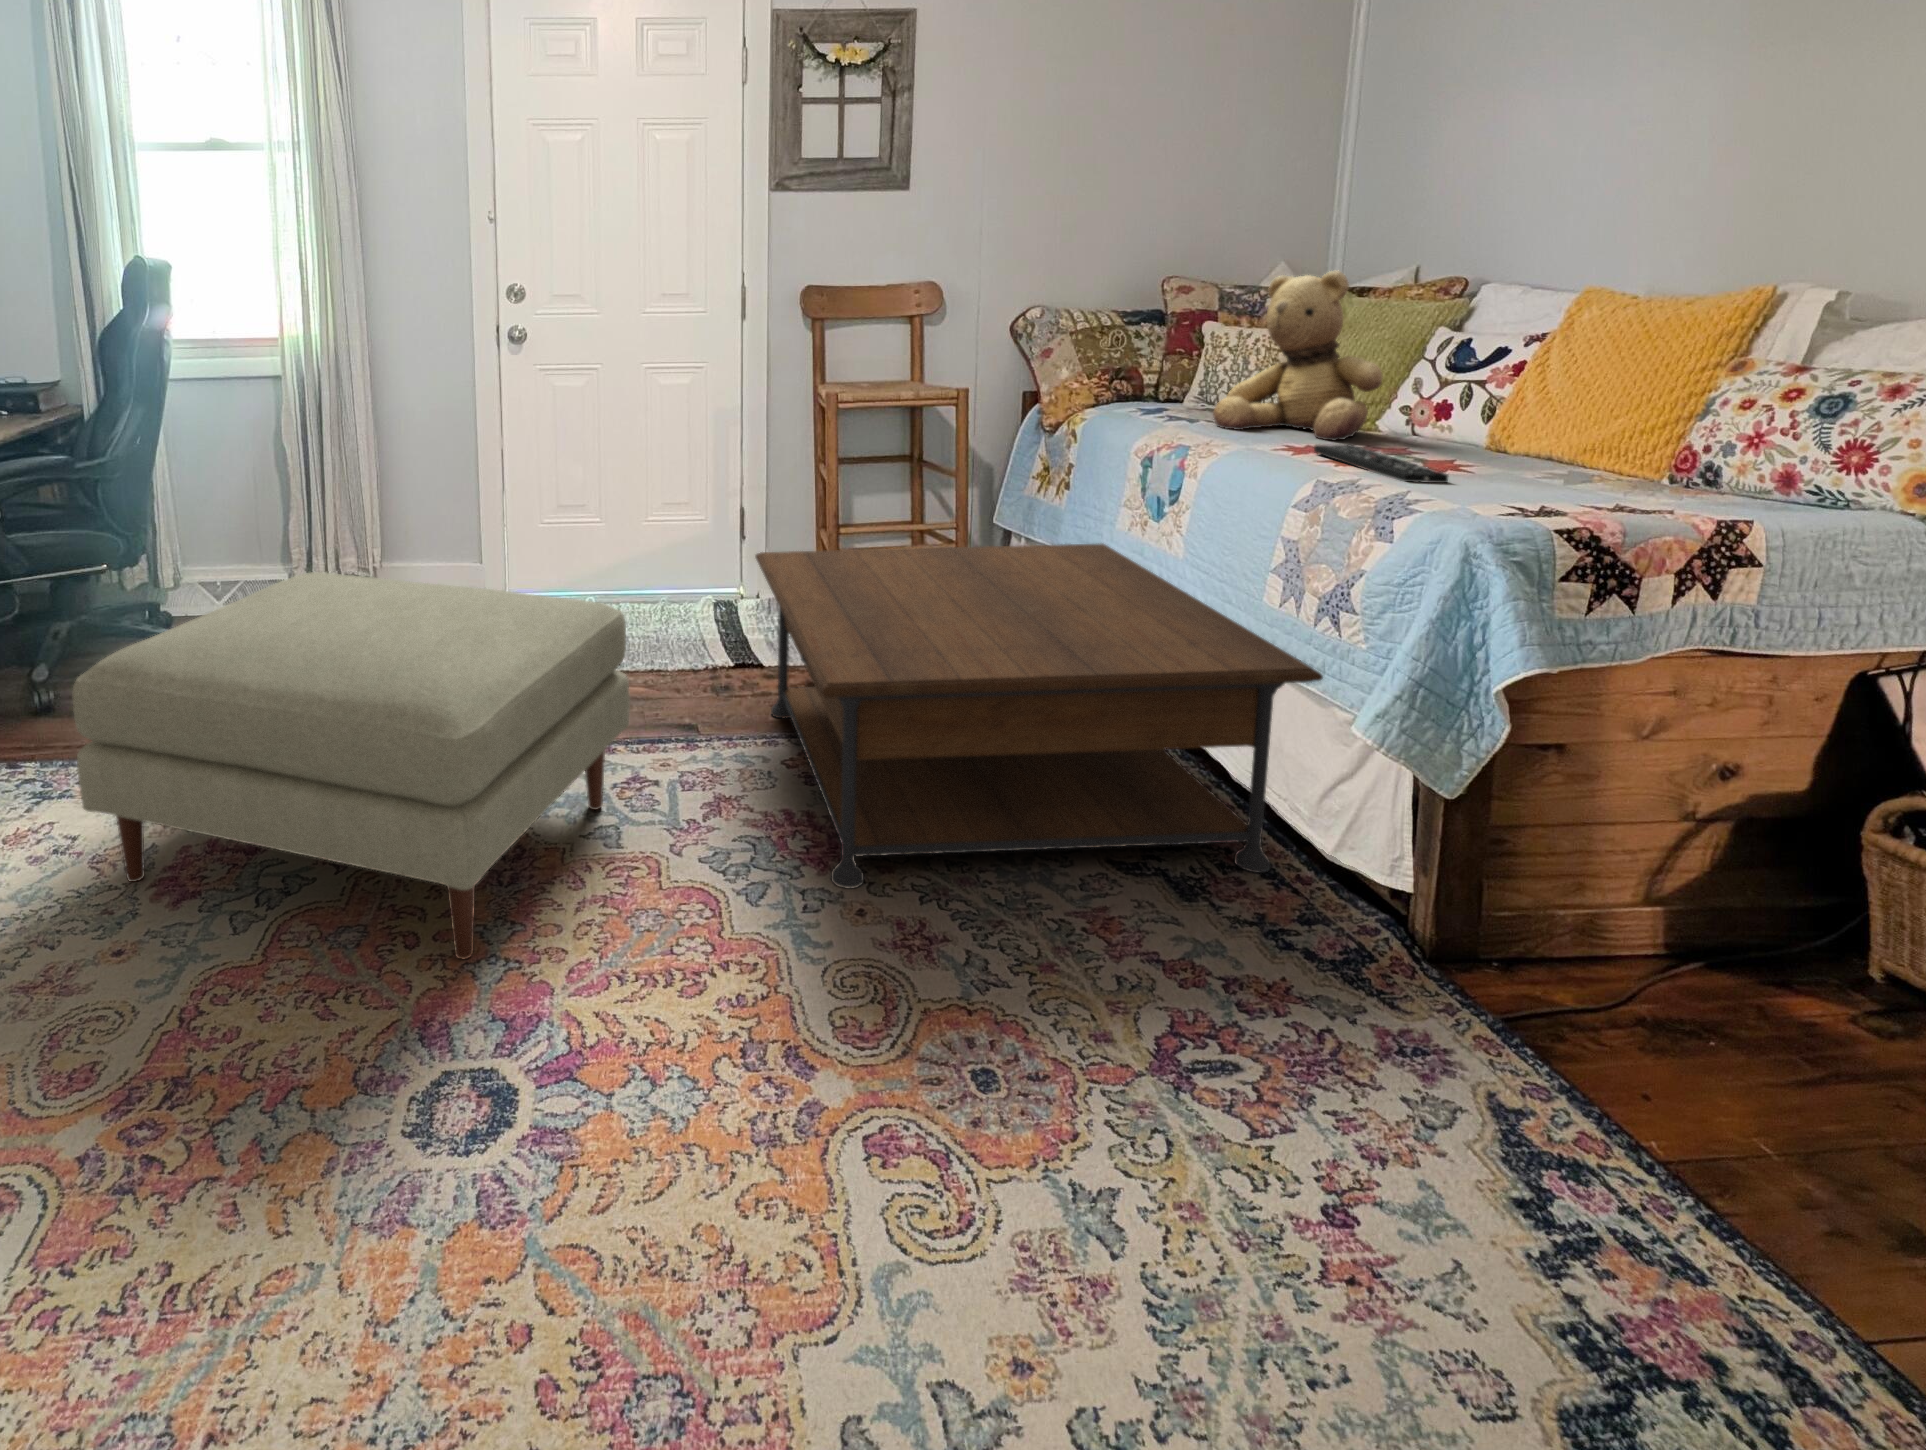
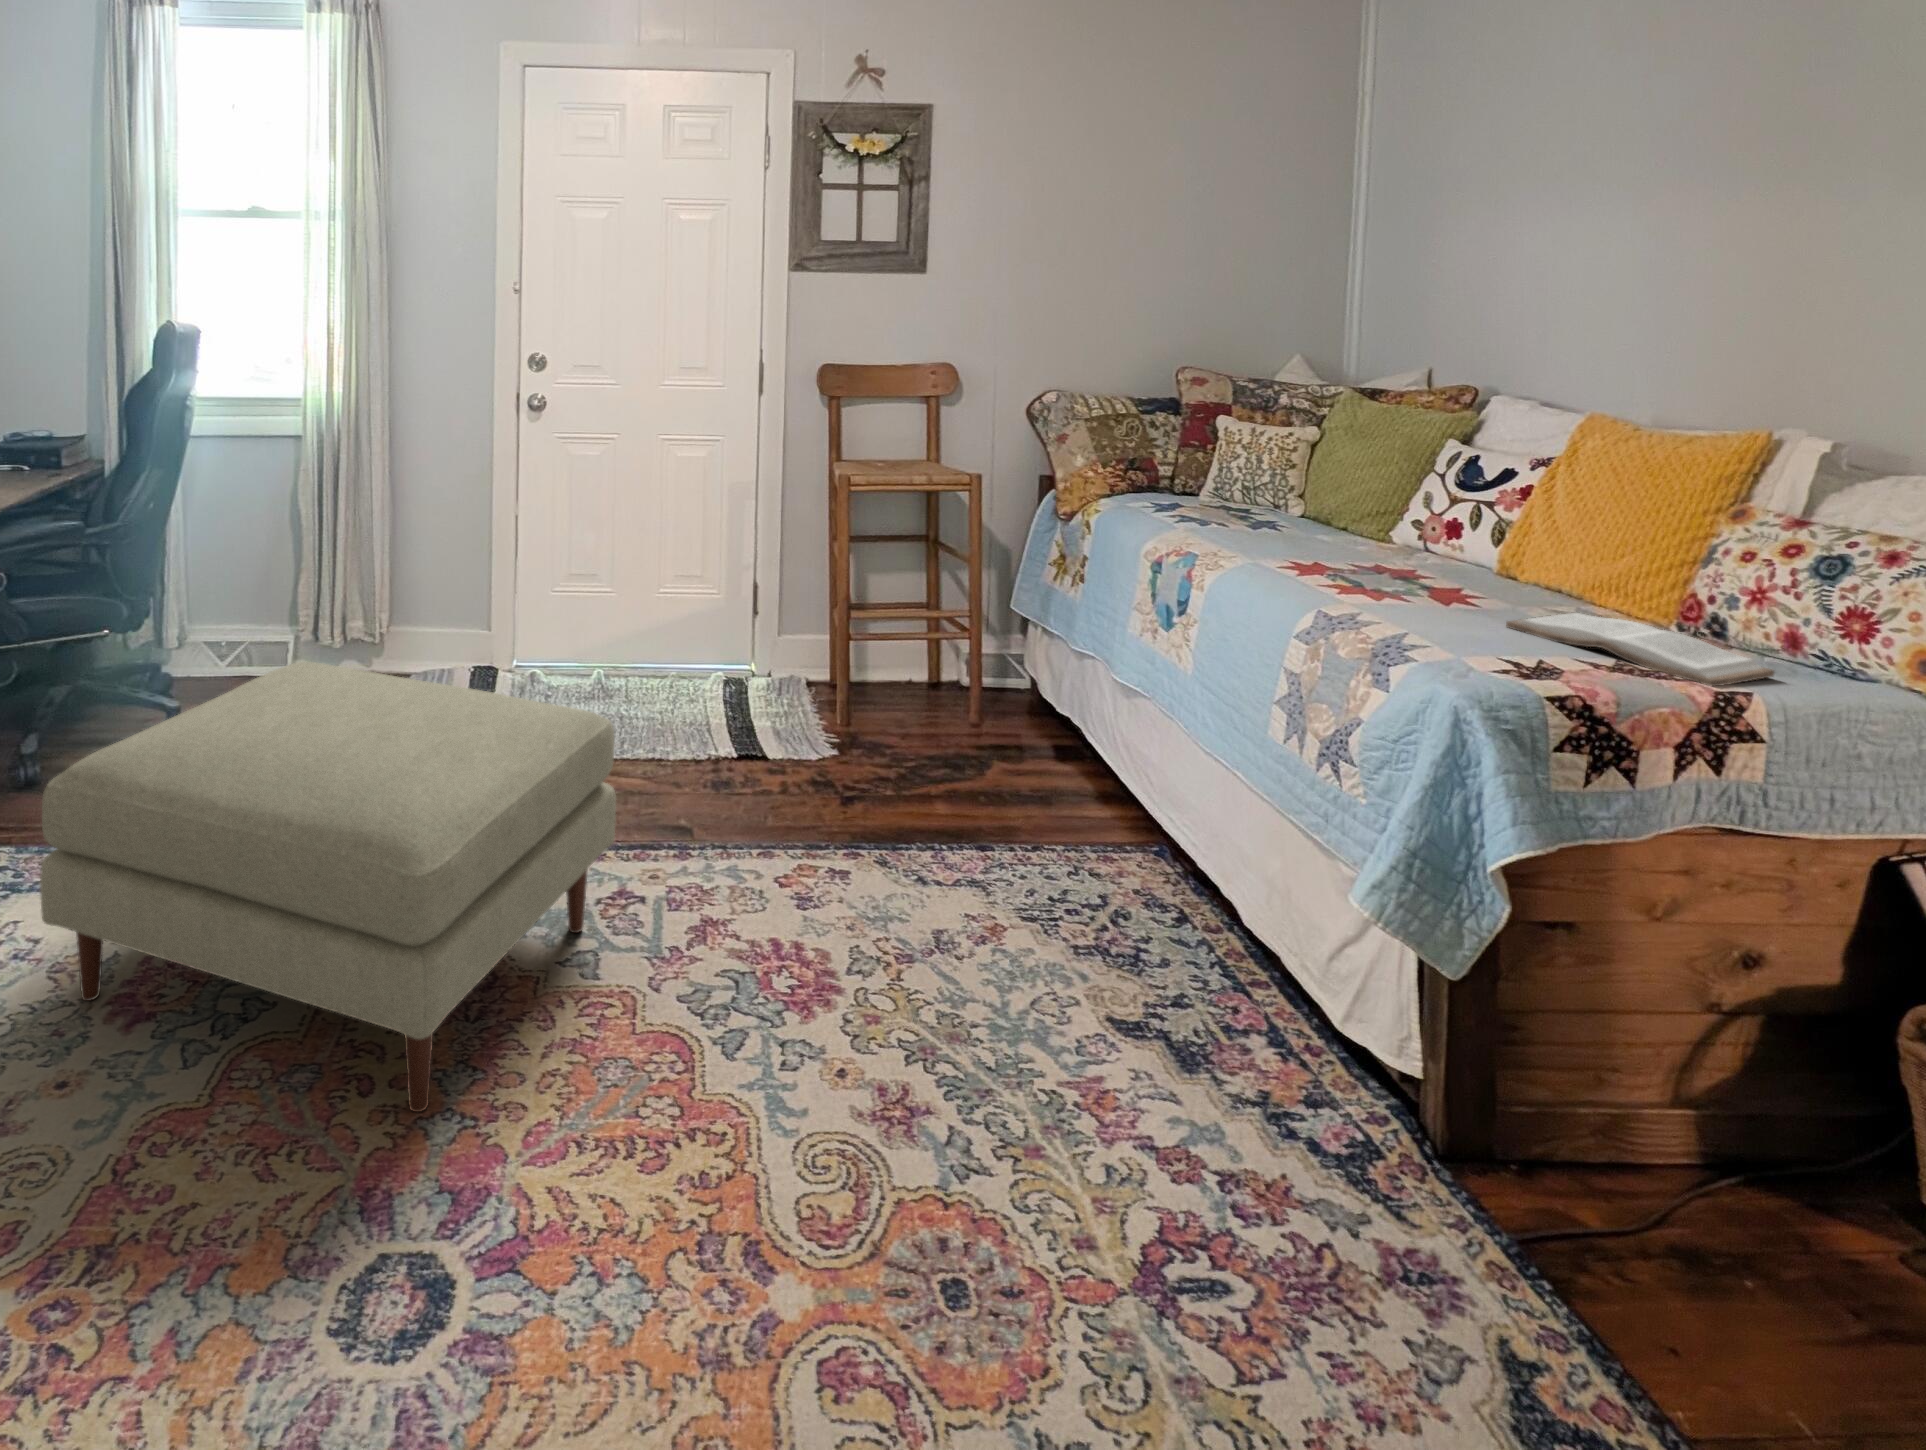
teddy bear: present [1214,271,1383,440] -> none [1225,385,1393,561]
remote control: present [1314,444,1448,483] -> none [1319,572,1449,628]
book: none [1502,467,1770,518] -> present [1506,613,1774,686]
coffee table: present [755,544,1323,888] -> none [757,650,1325,1042]

